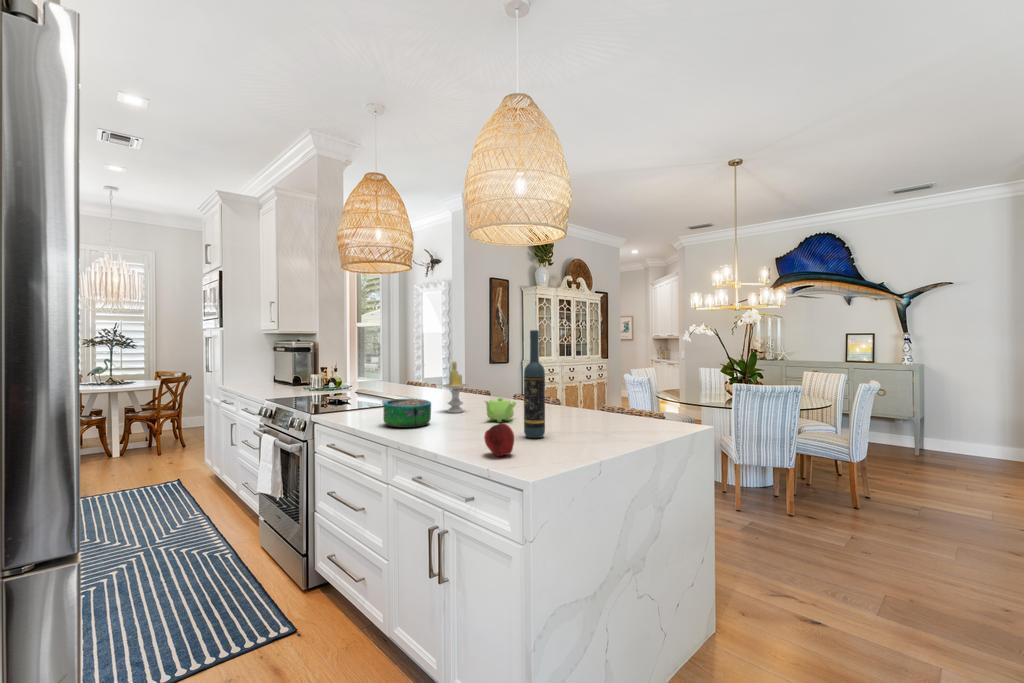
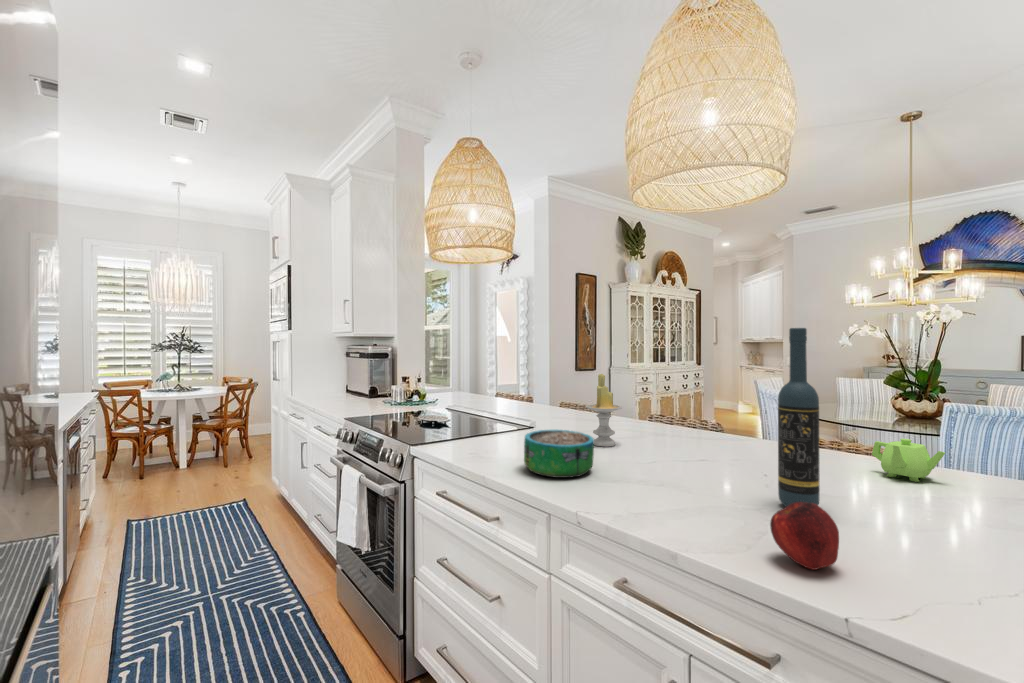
teapot: present [485,398,516,422] -> present [872,439,945,482]

